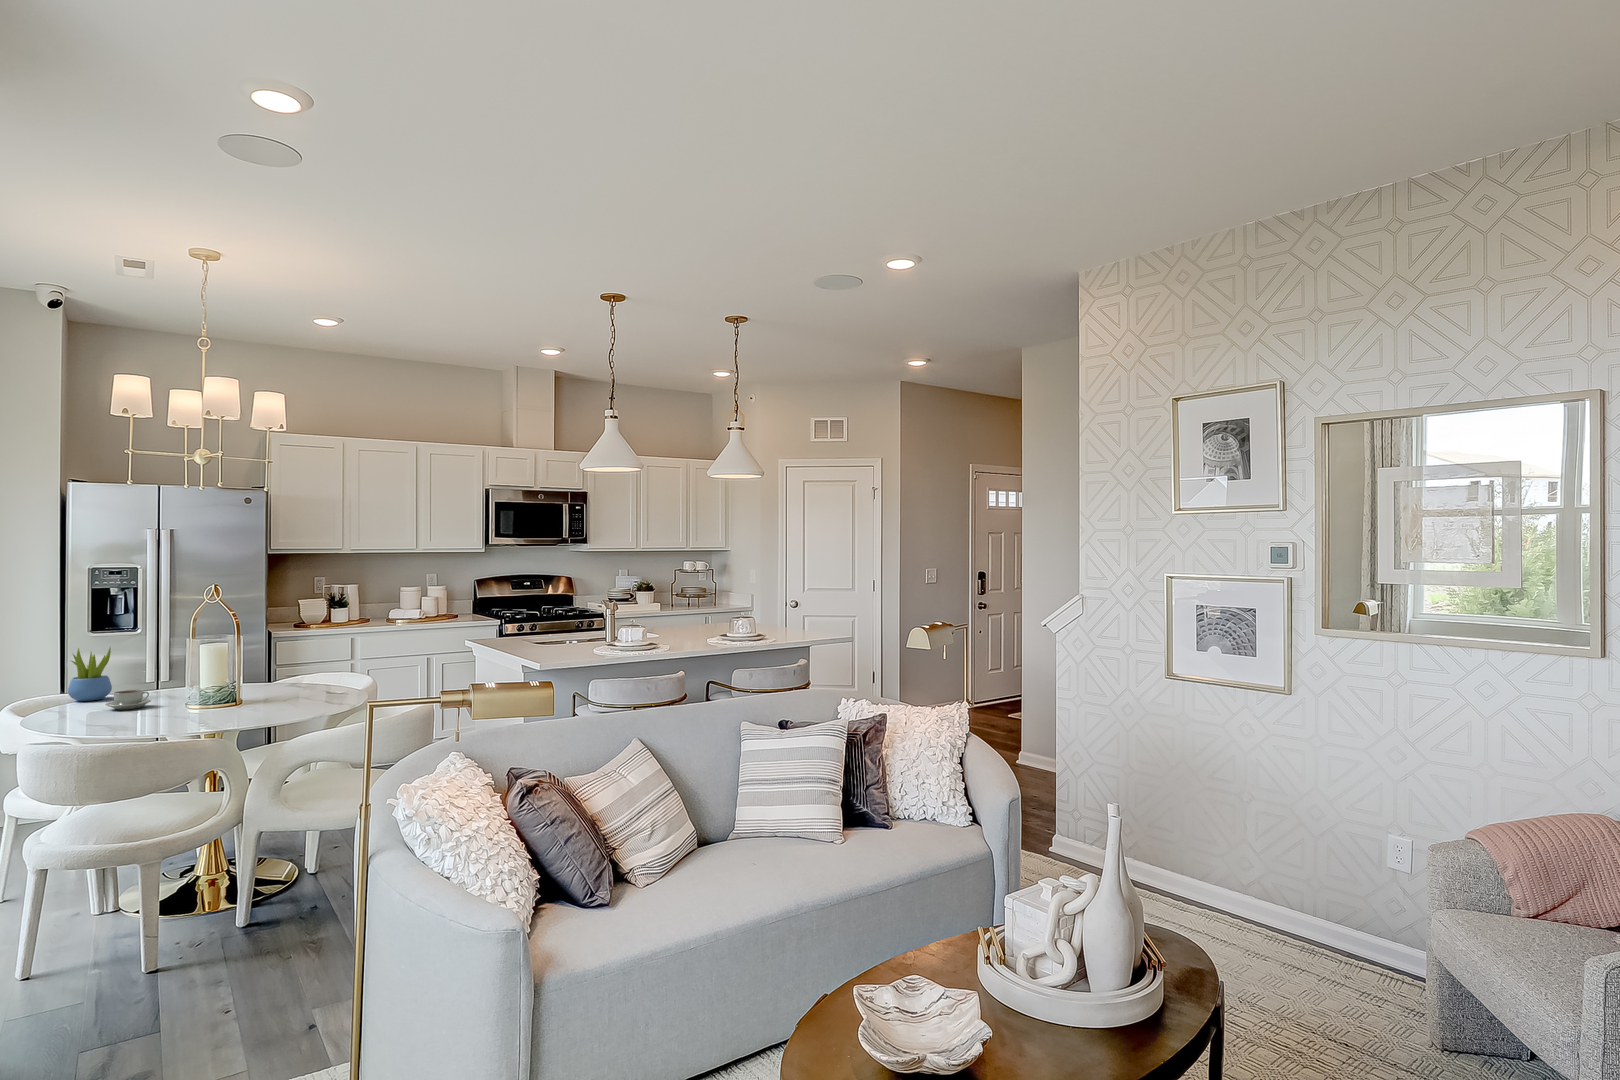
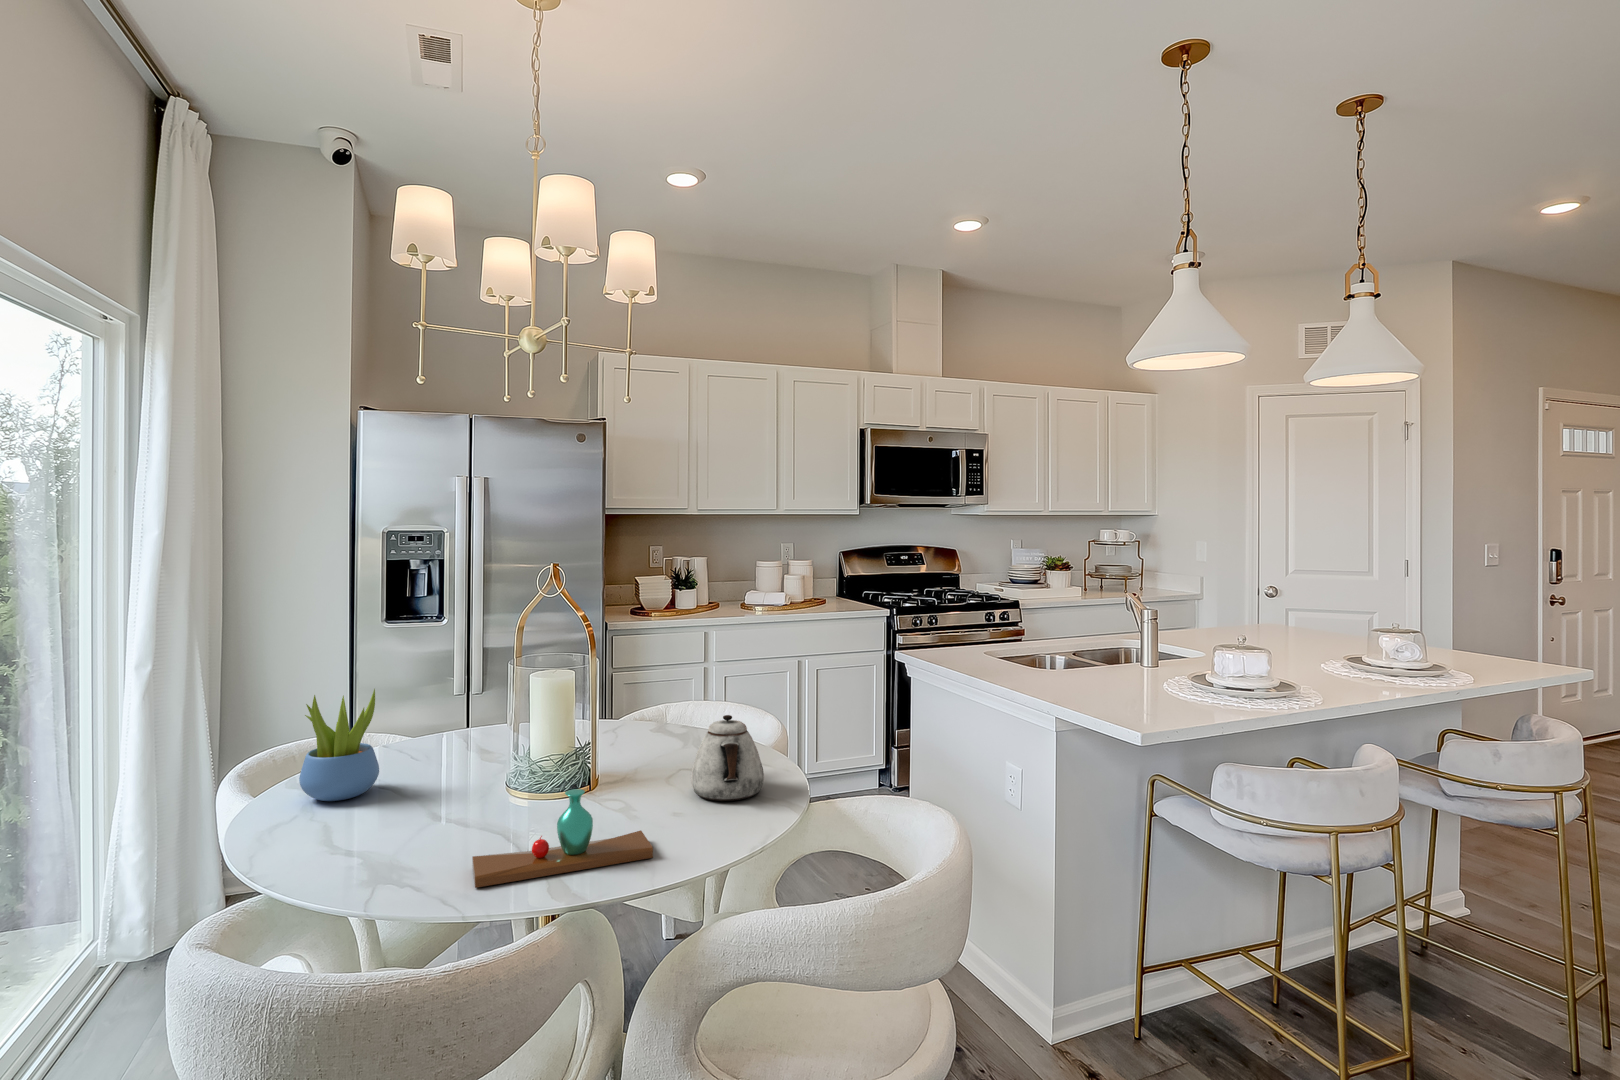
teapot: none [285,654,324,692] -> present [691,715,764,801]
vase: none [167,677,254,712] -> present [472,789,653,888]
coffee cup: present [105,690,151,710] -> none [348,803,442,857]

